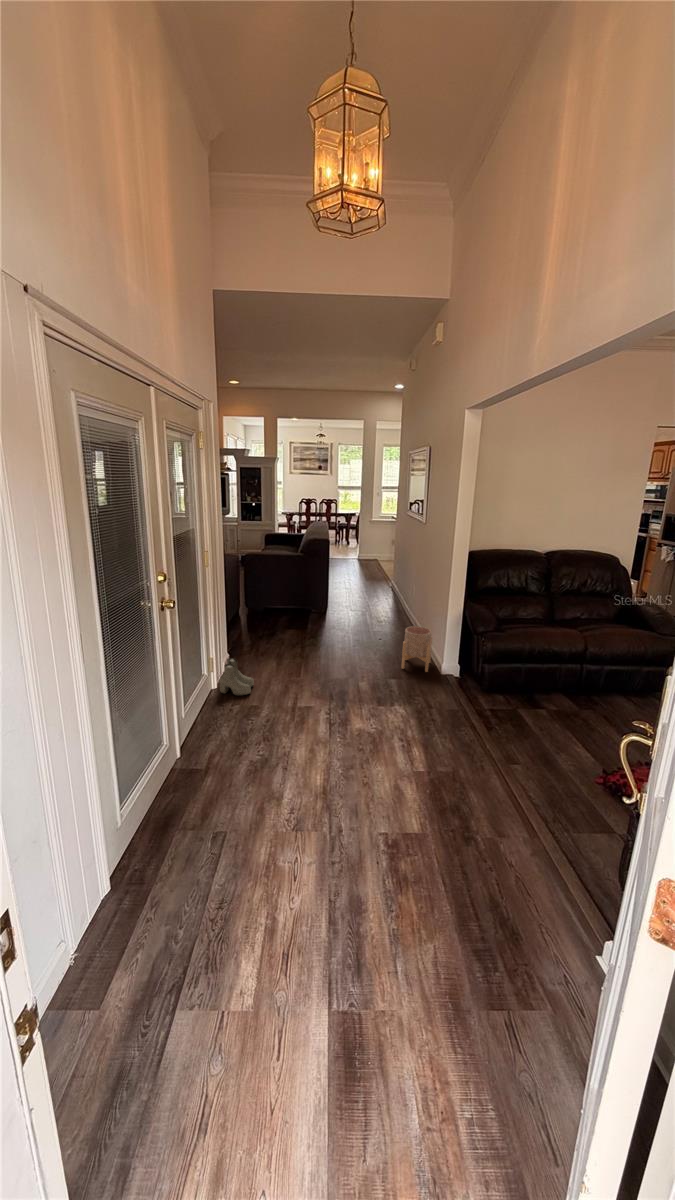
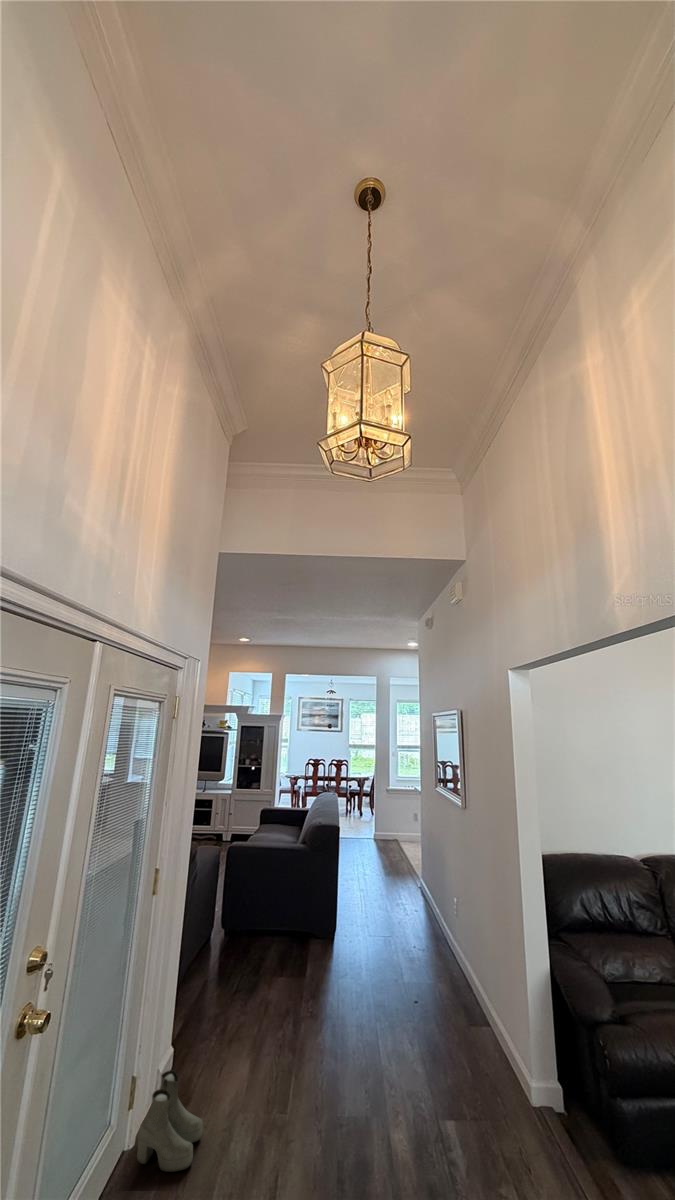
planter: present [402,626,432,672] -> none [458,989,507,1094]

